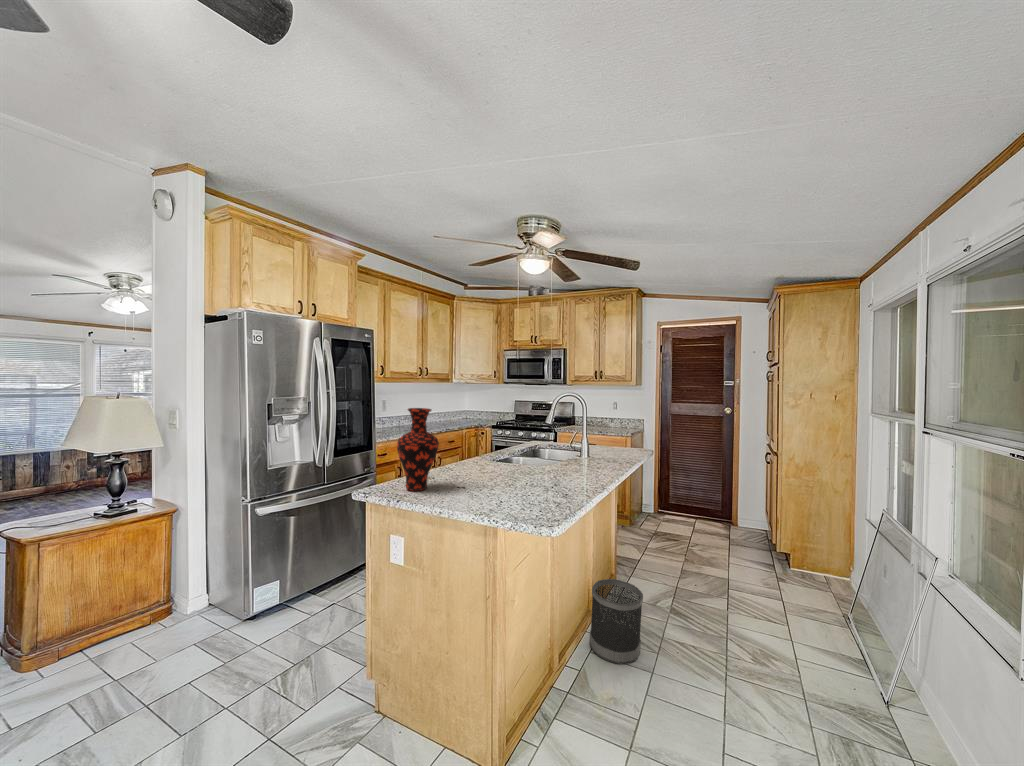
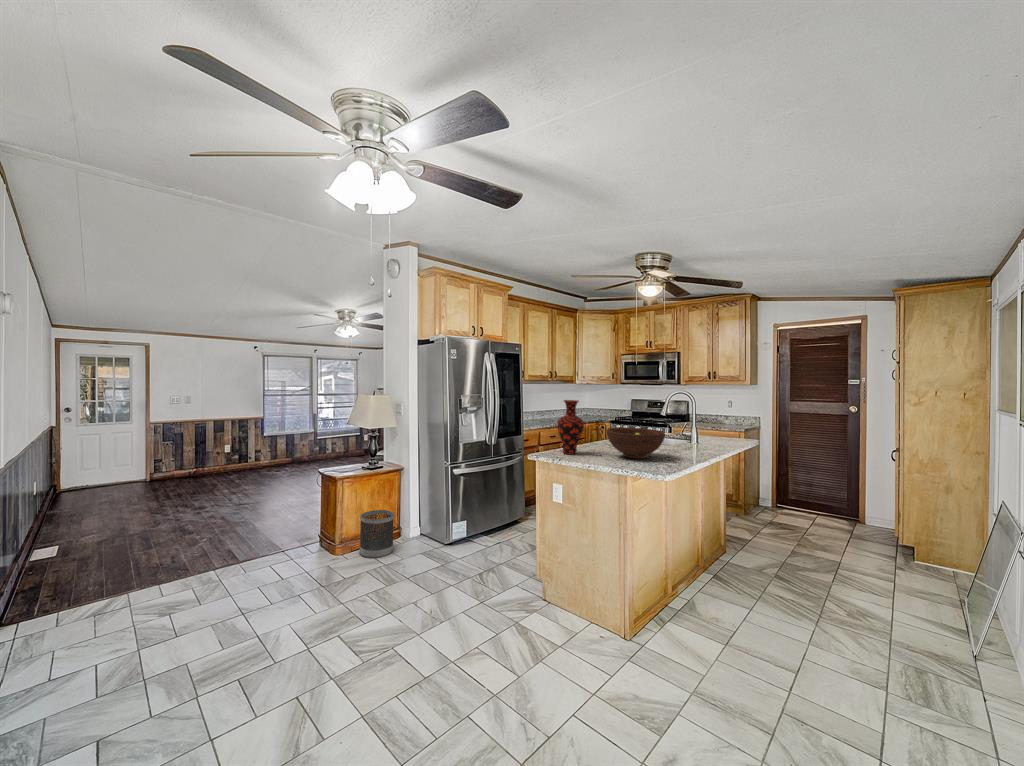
fruit bowl: none [470,447,554,497] -> present [607,427,665,459]
wastebasket: present [589,579,643,664] -> present [359,510,394,558]

